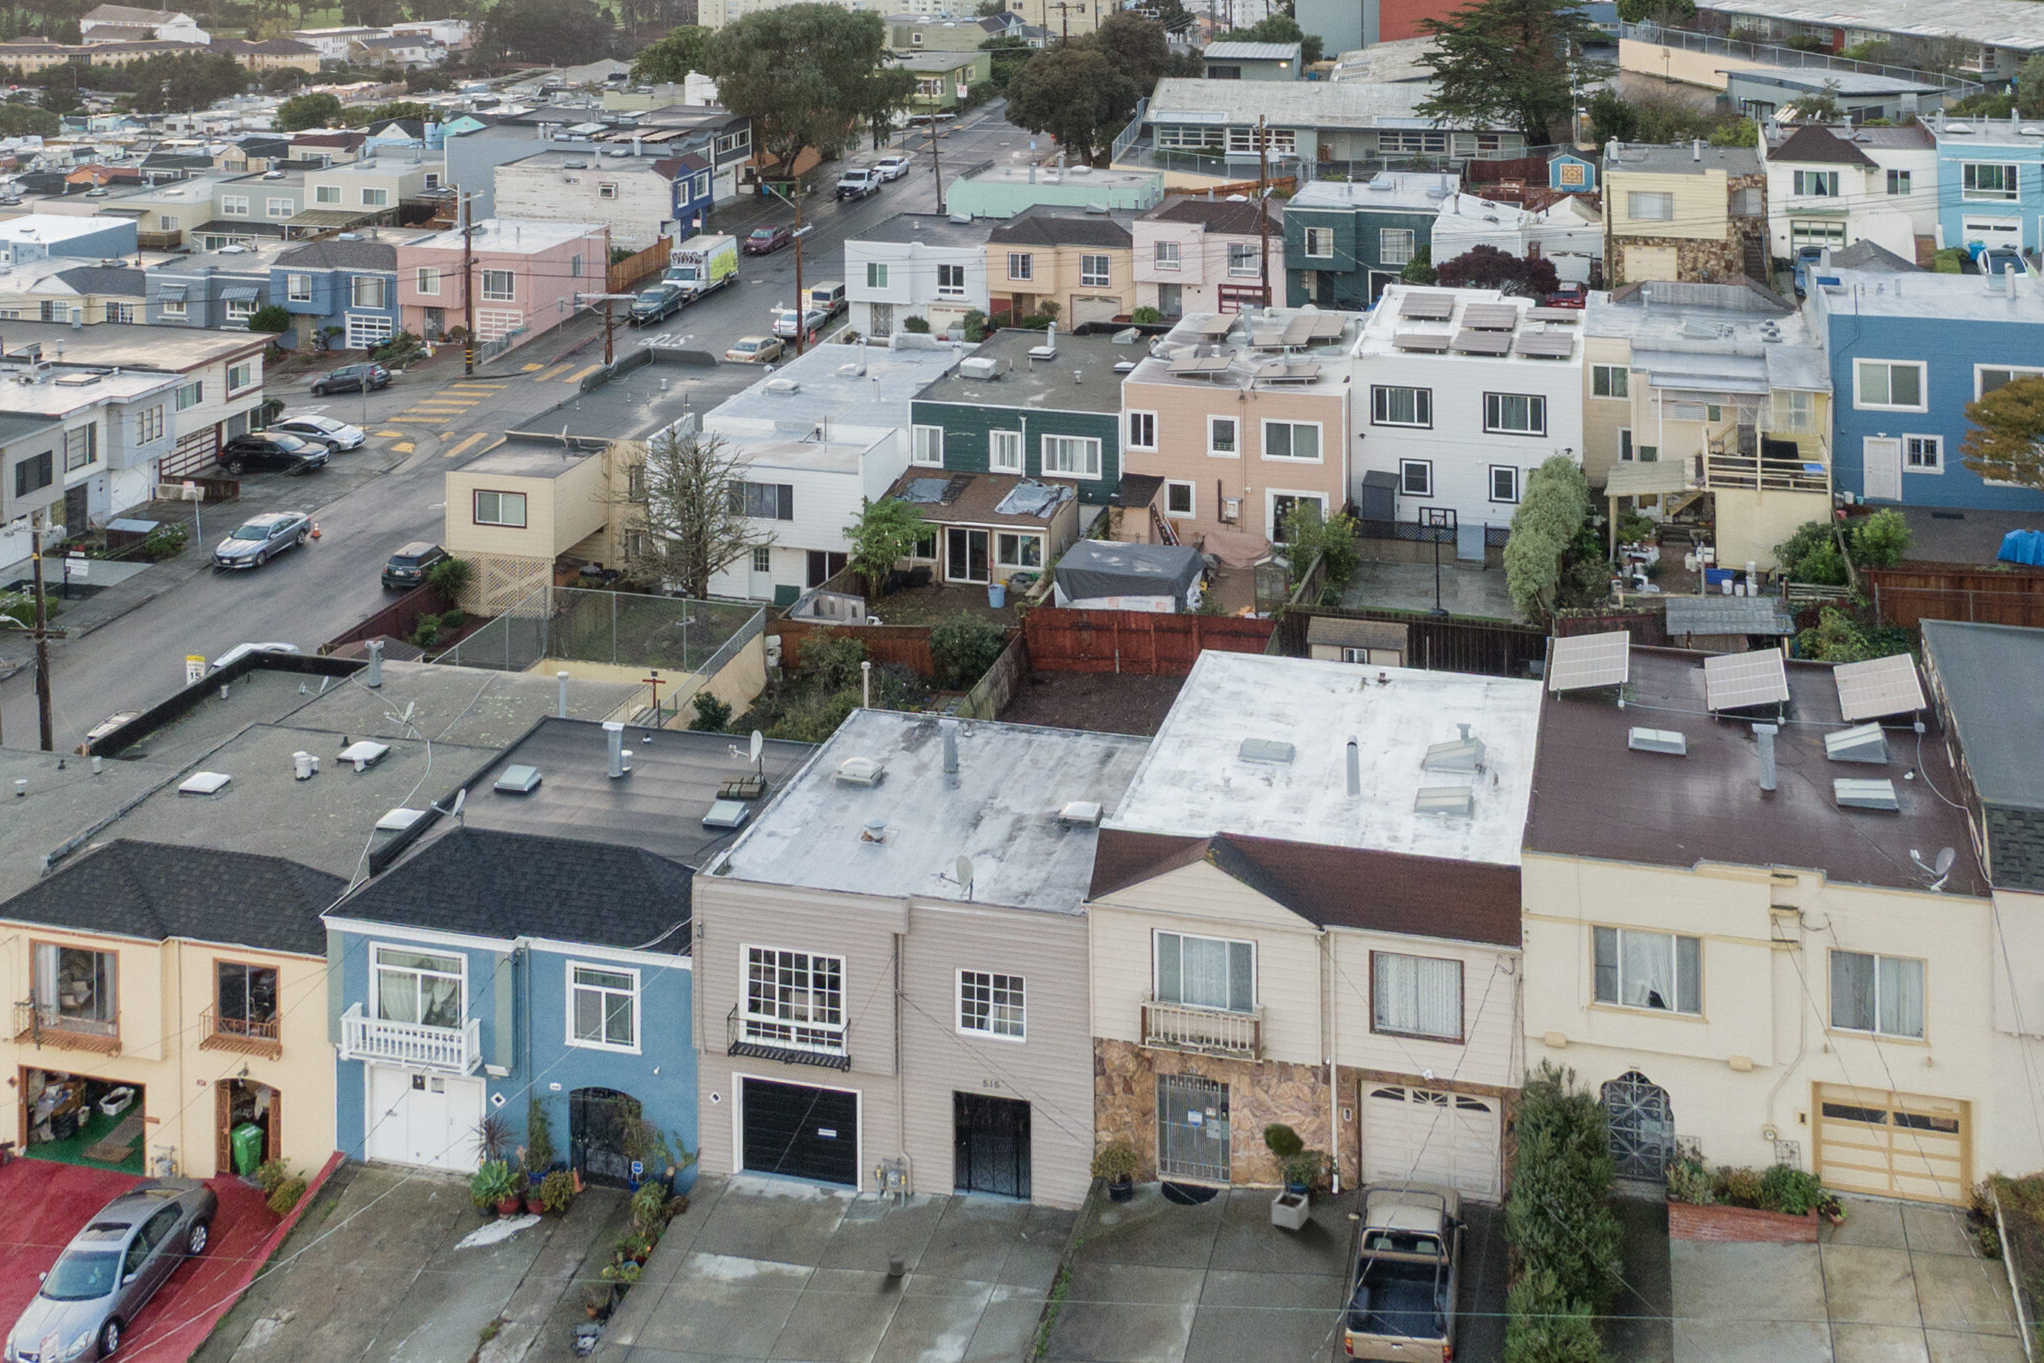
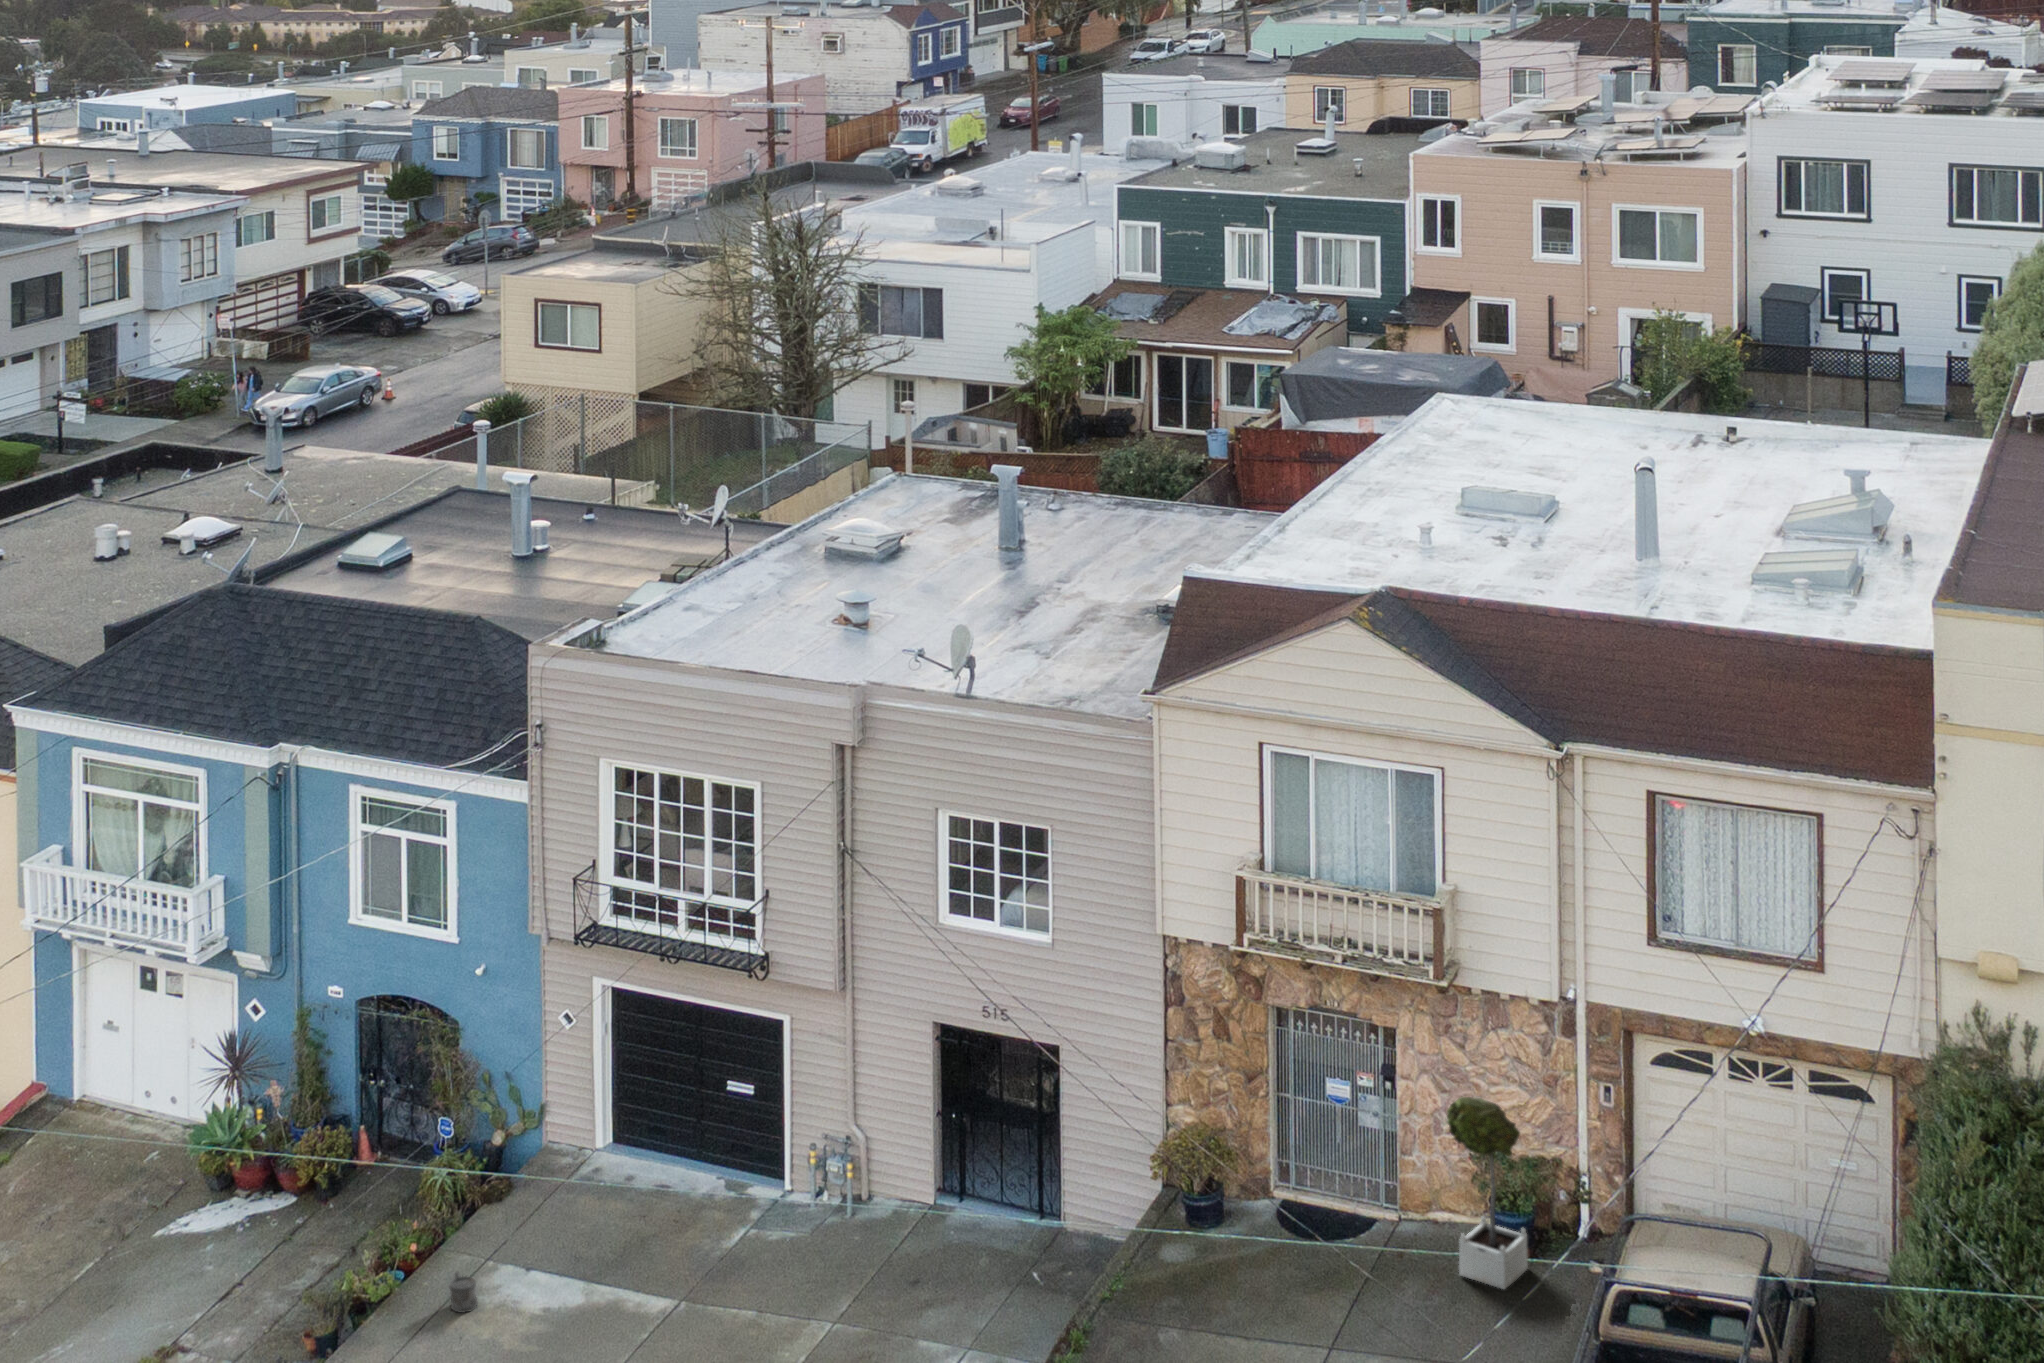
watering can: present [888,1252,912,1276] -> present [450,1272,477,1313]

